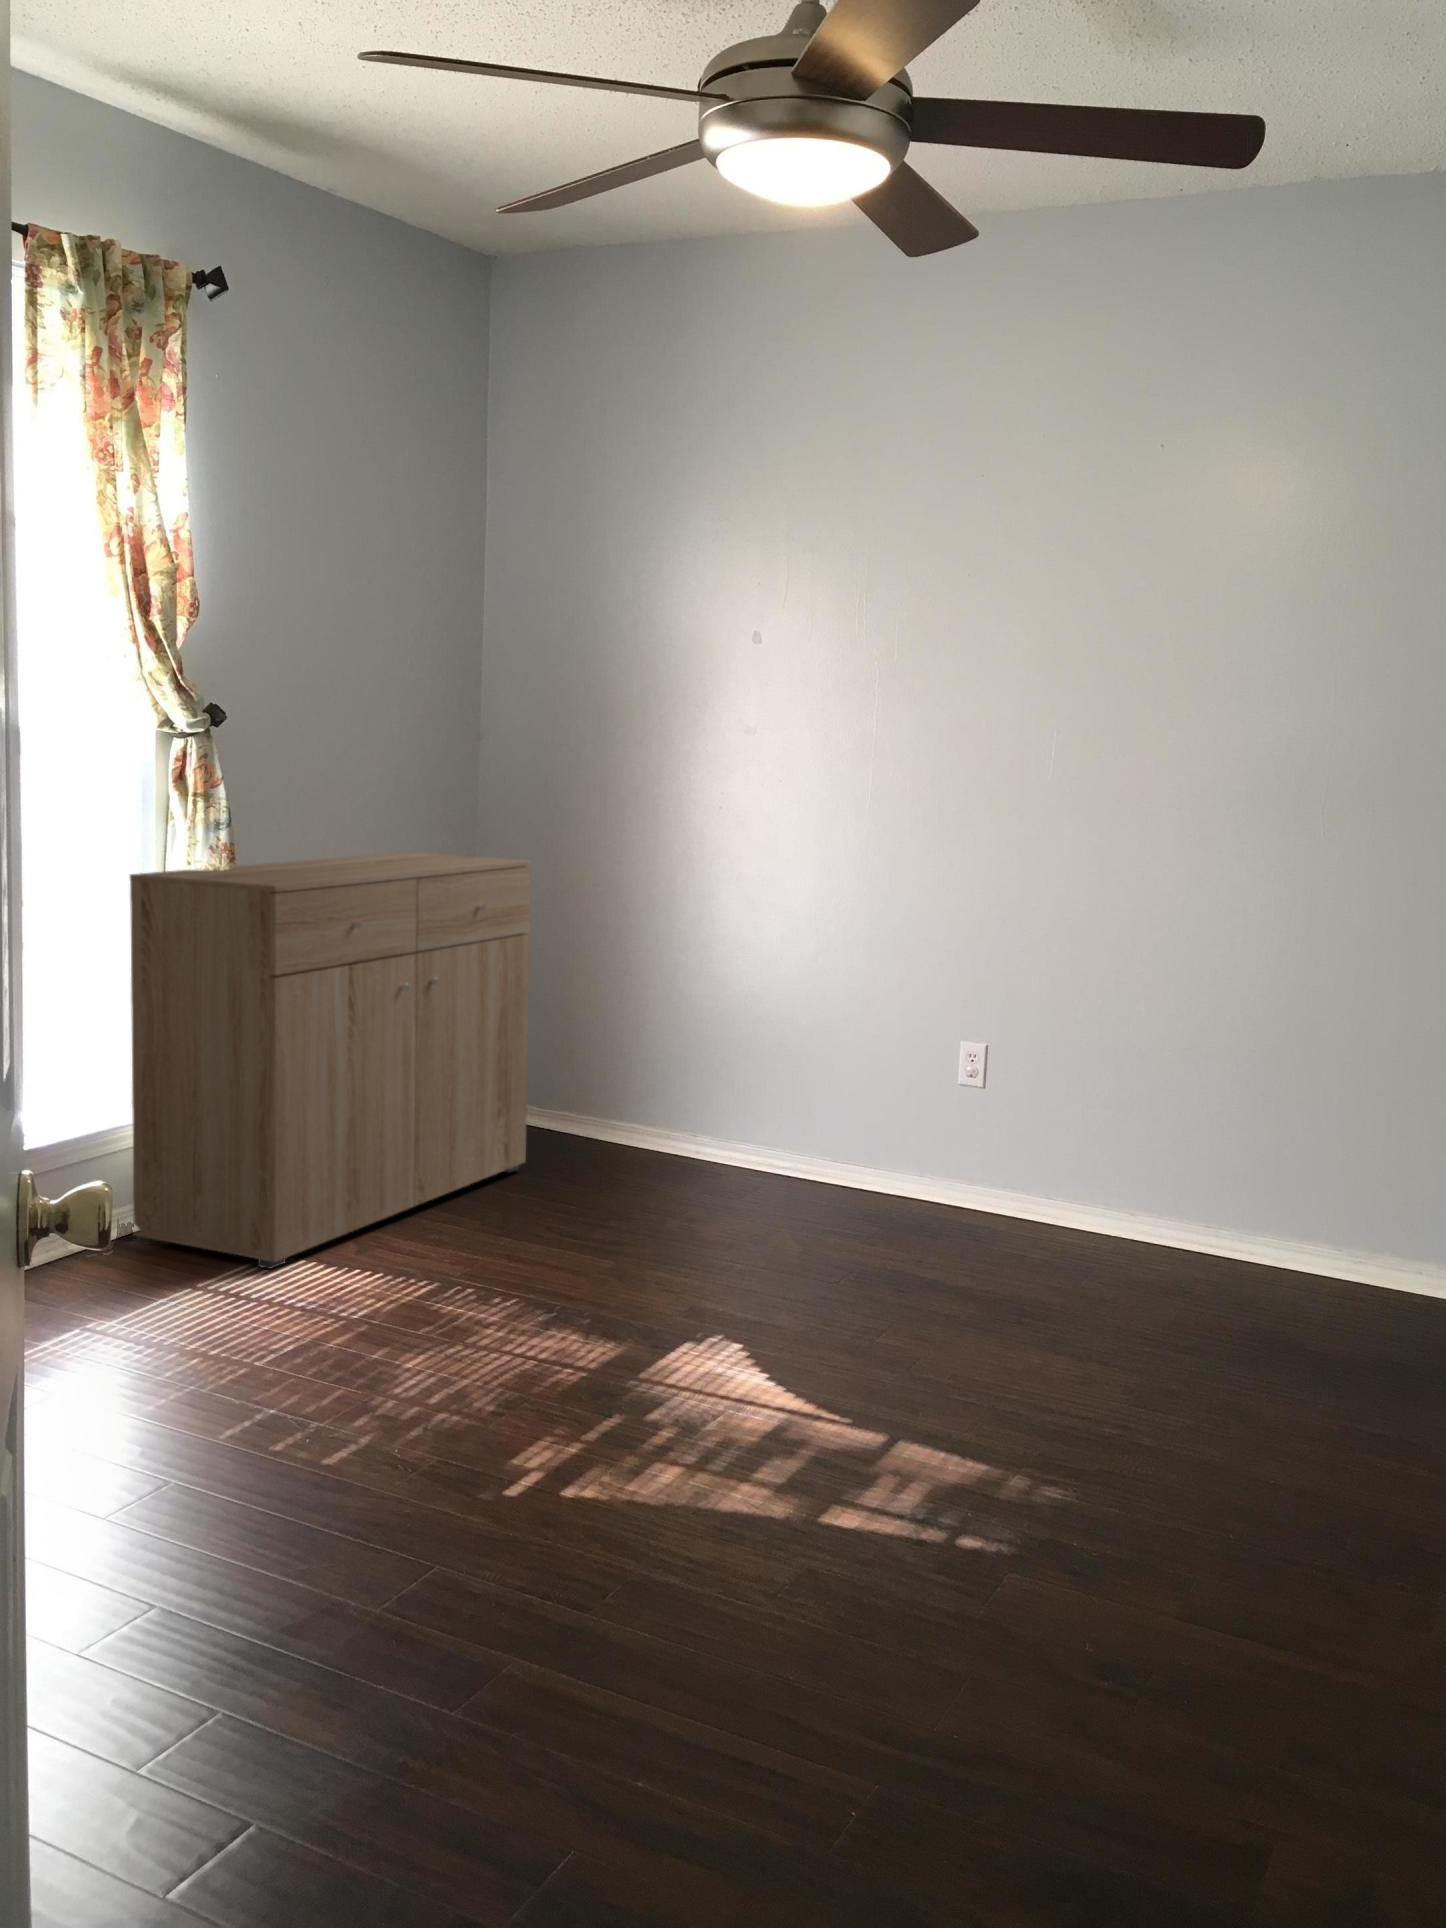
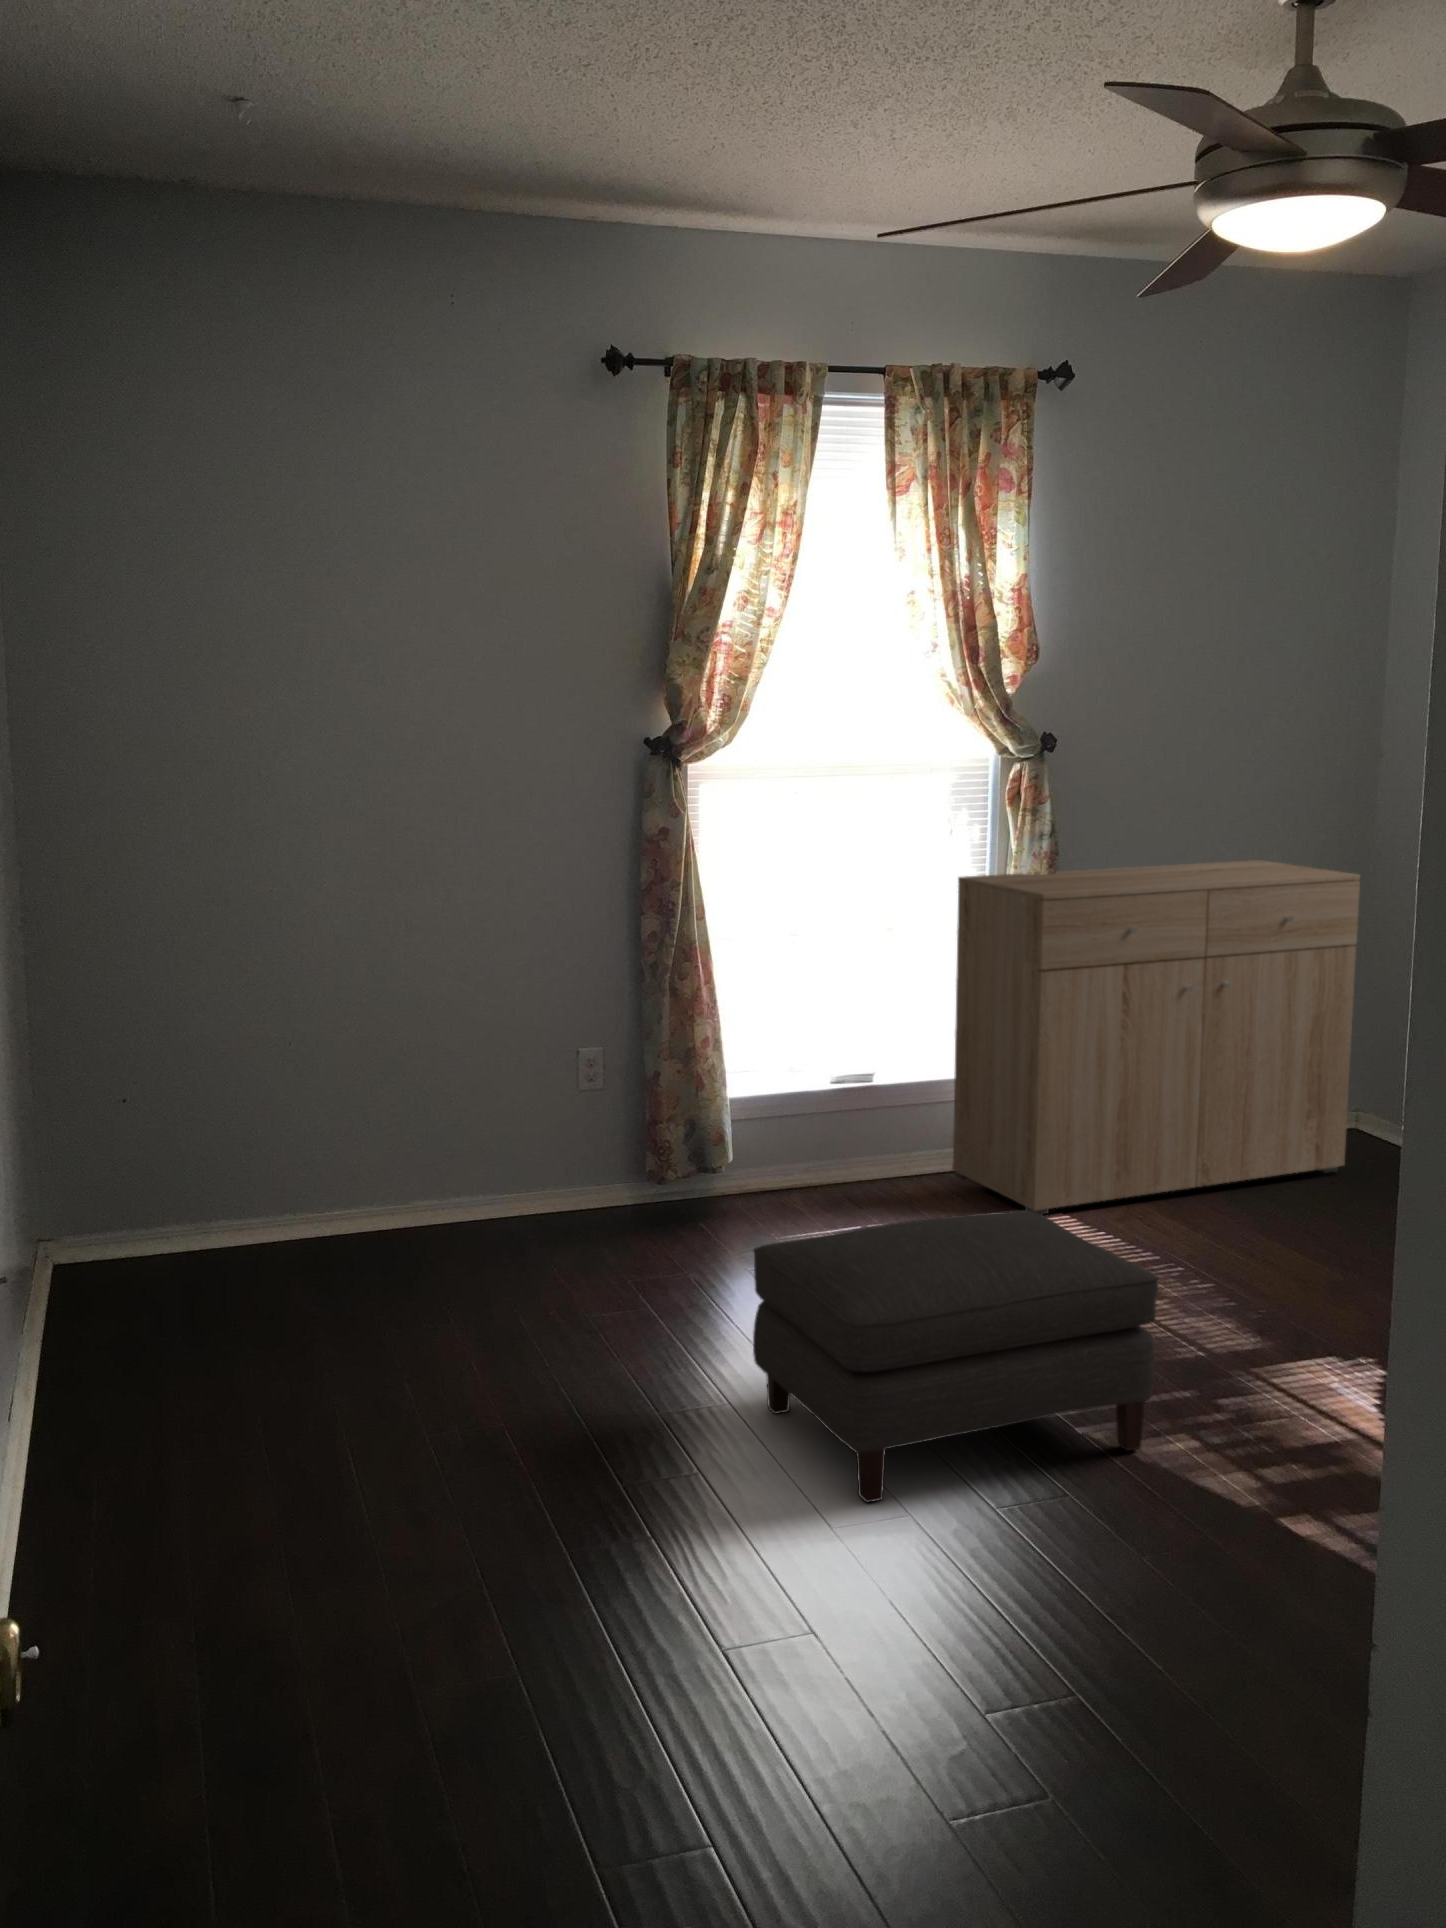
ottoman: none [157,1246,645,1650] -> present [753,1210,1159,1502]

